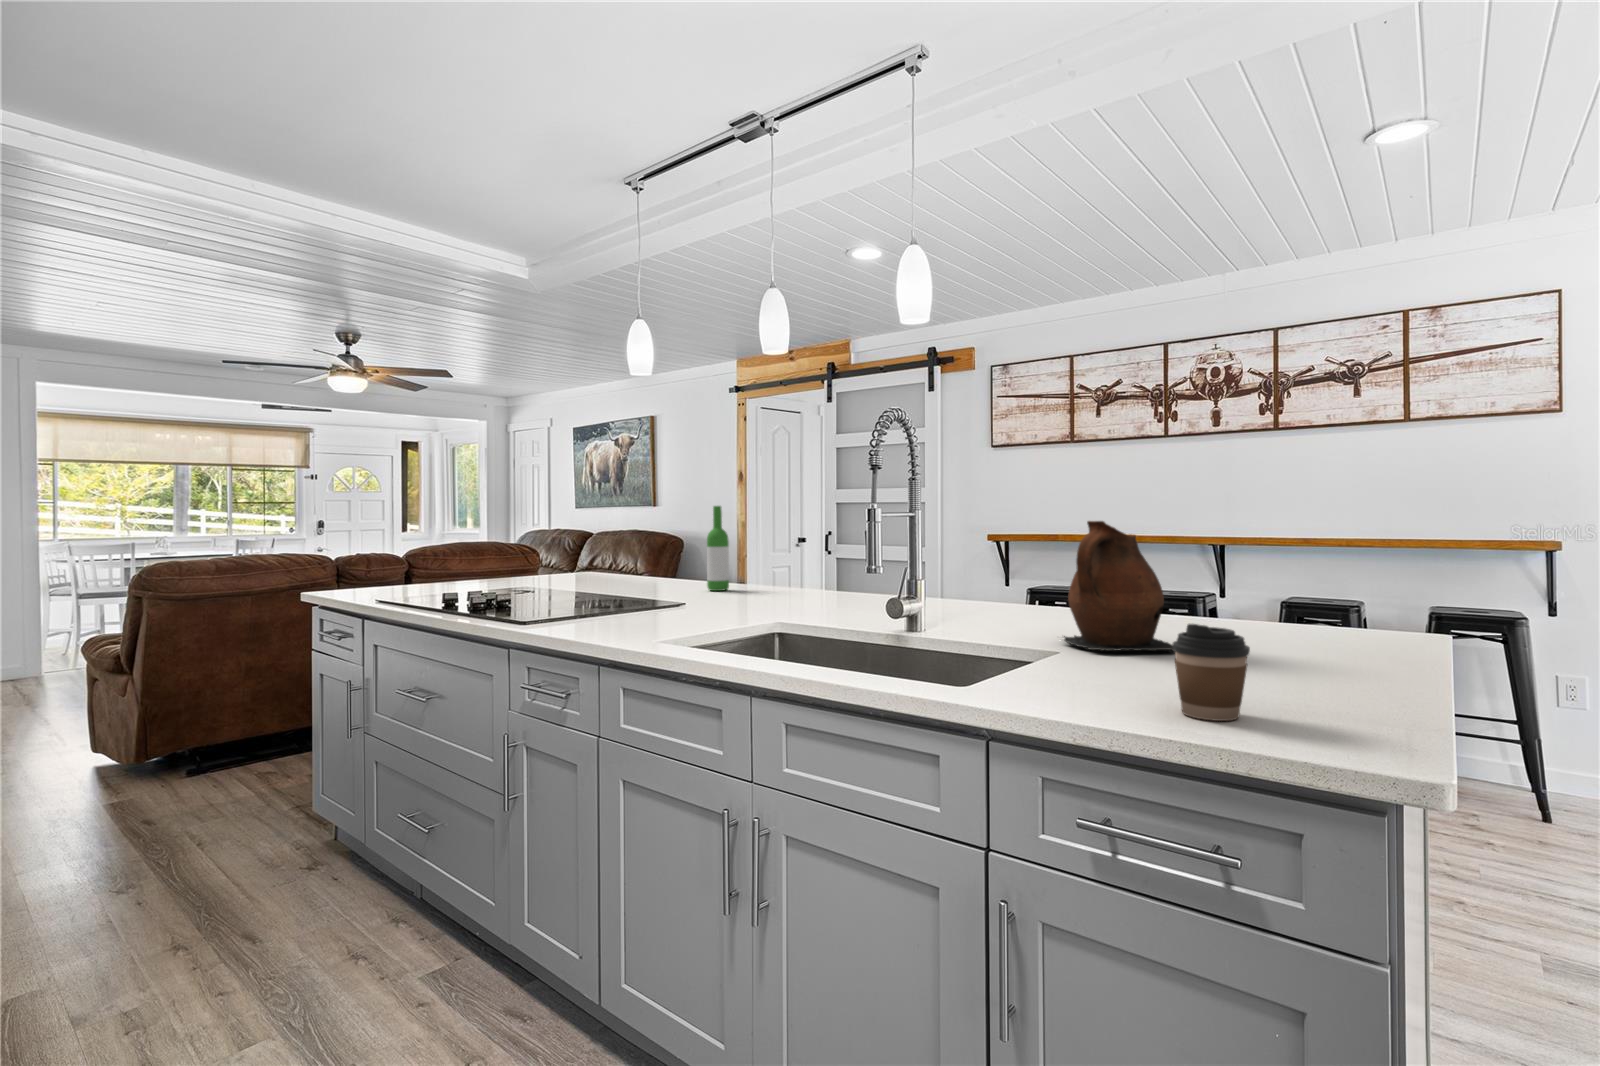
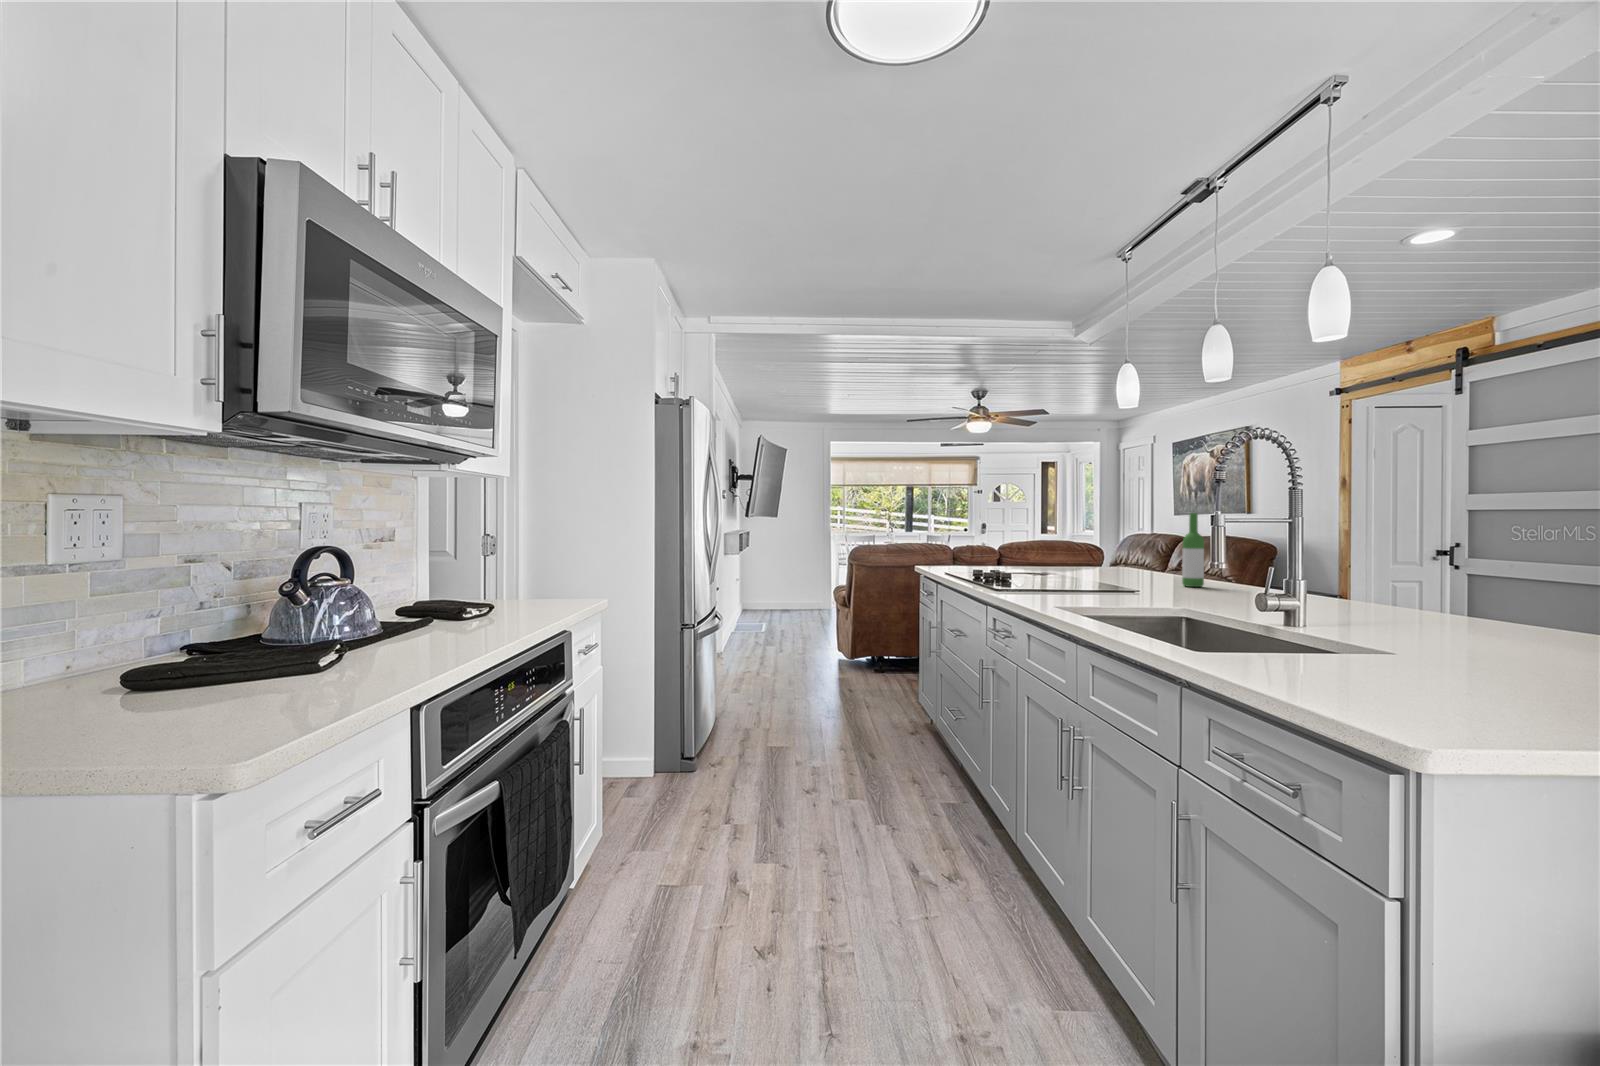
ceramic pitcher: present [1064,521,1174,652] -> none [1403,528,1552,673]
coffee cup: present [1173,624,1250,721] -> none [1321,618,1400,707]

